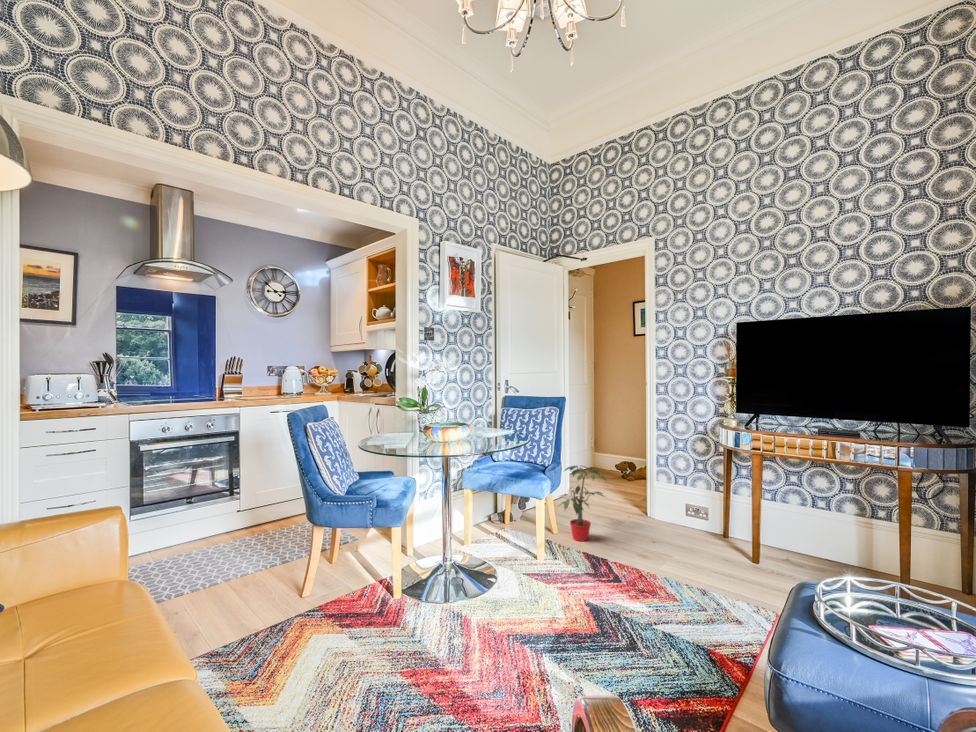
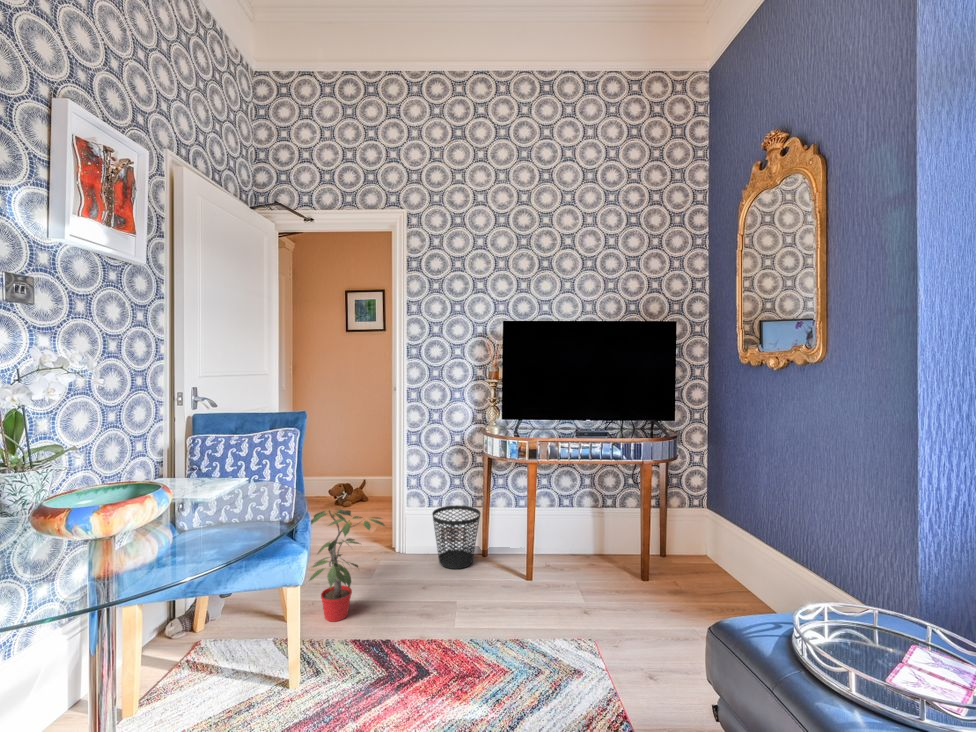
wastebasket: none [670,486,716,540] -> present [432,505,480,569]

